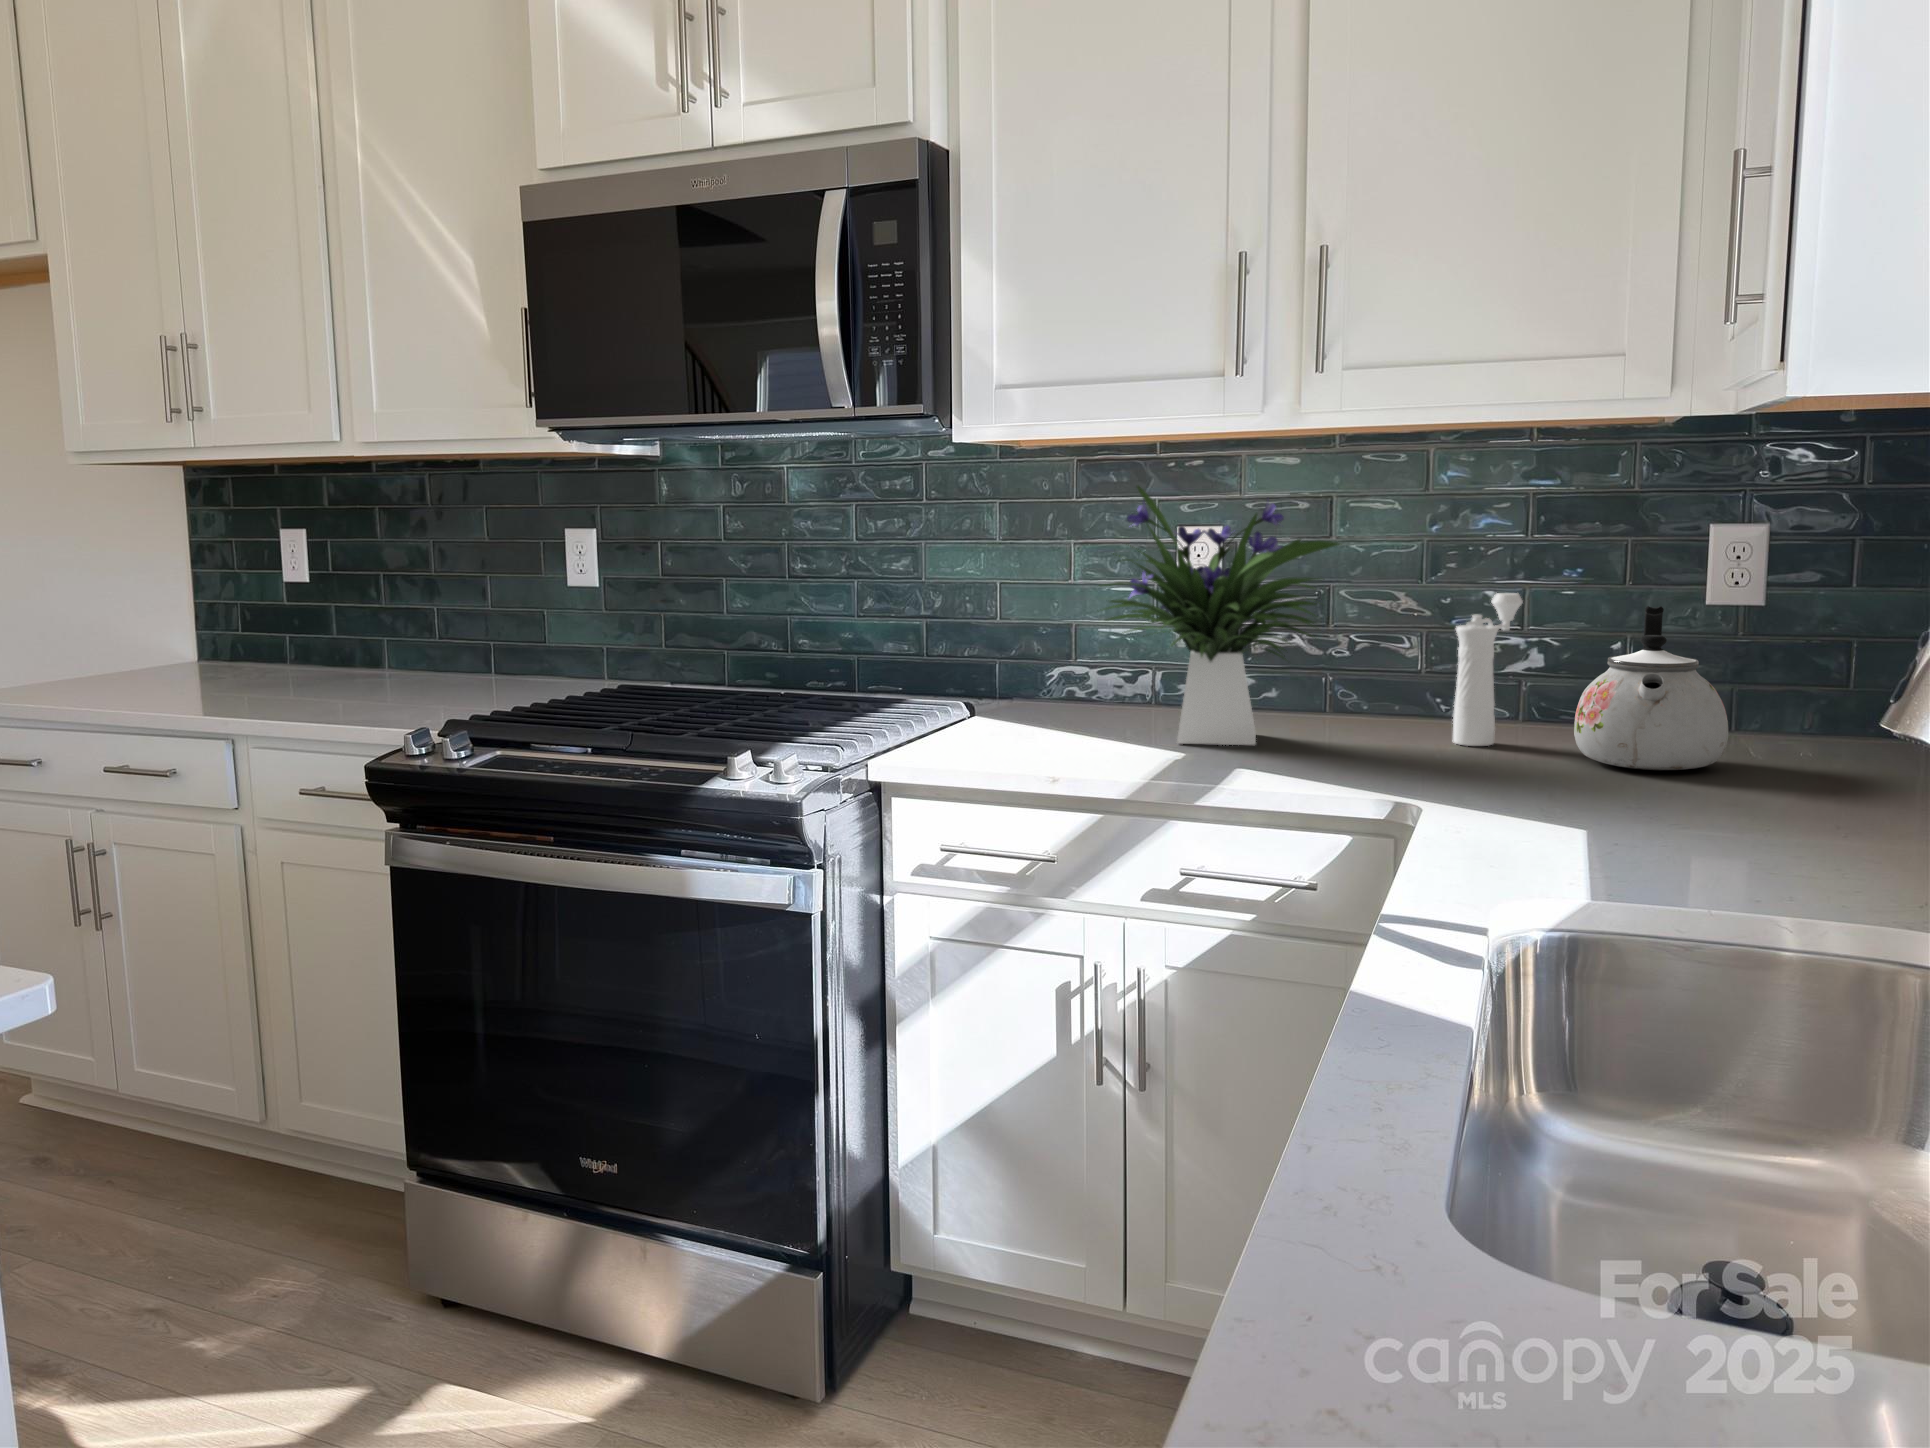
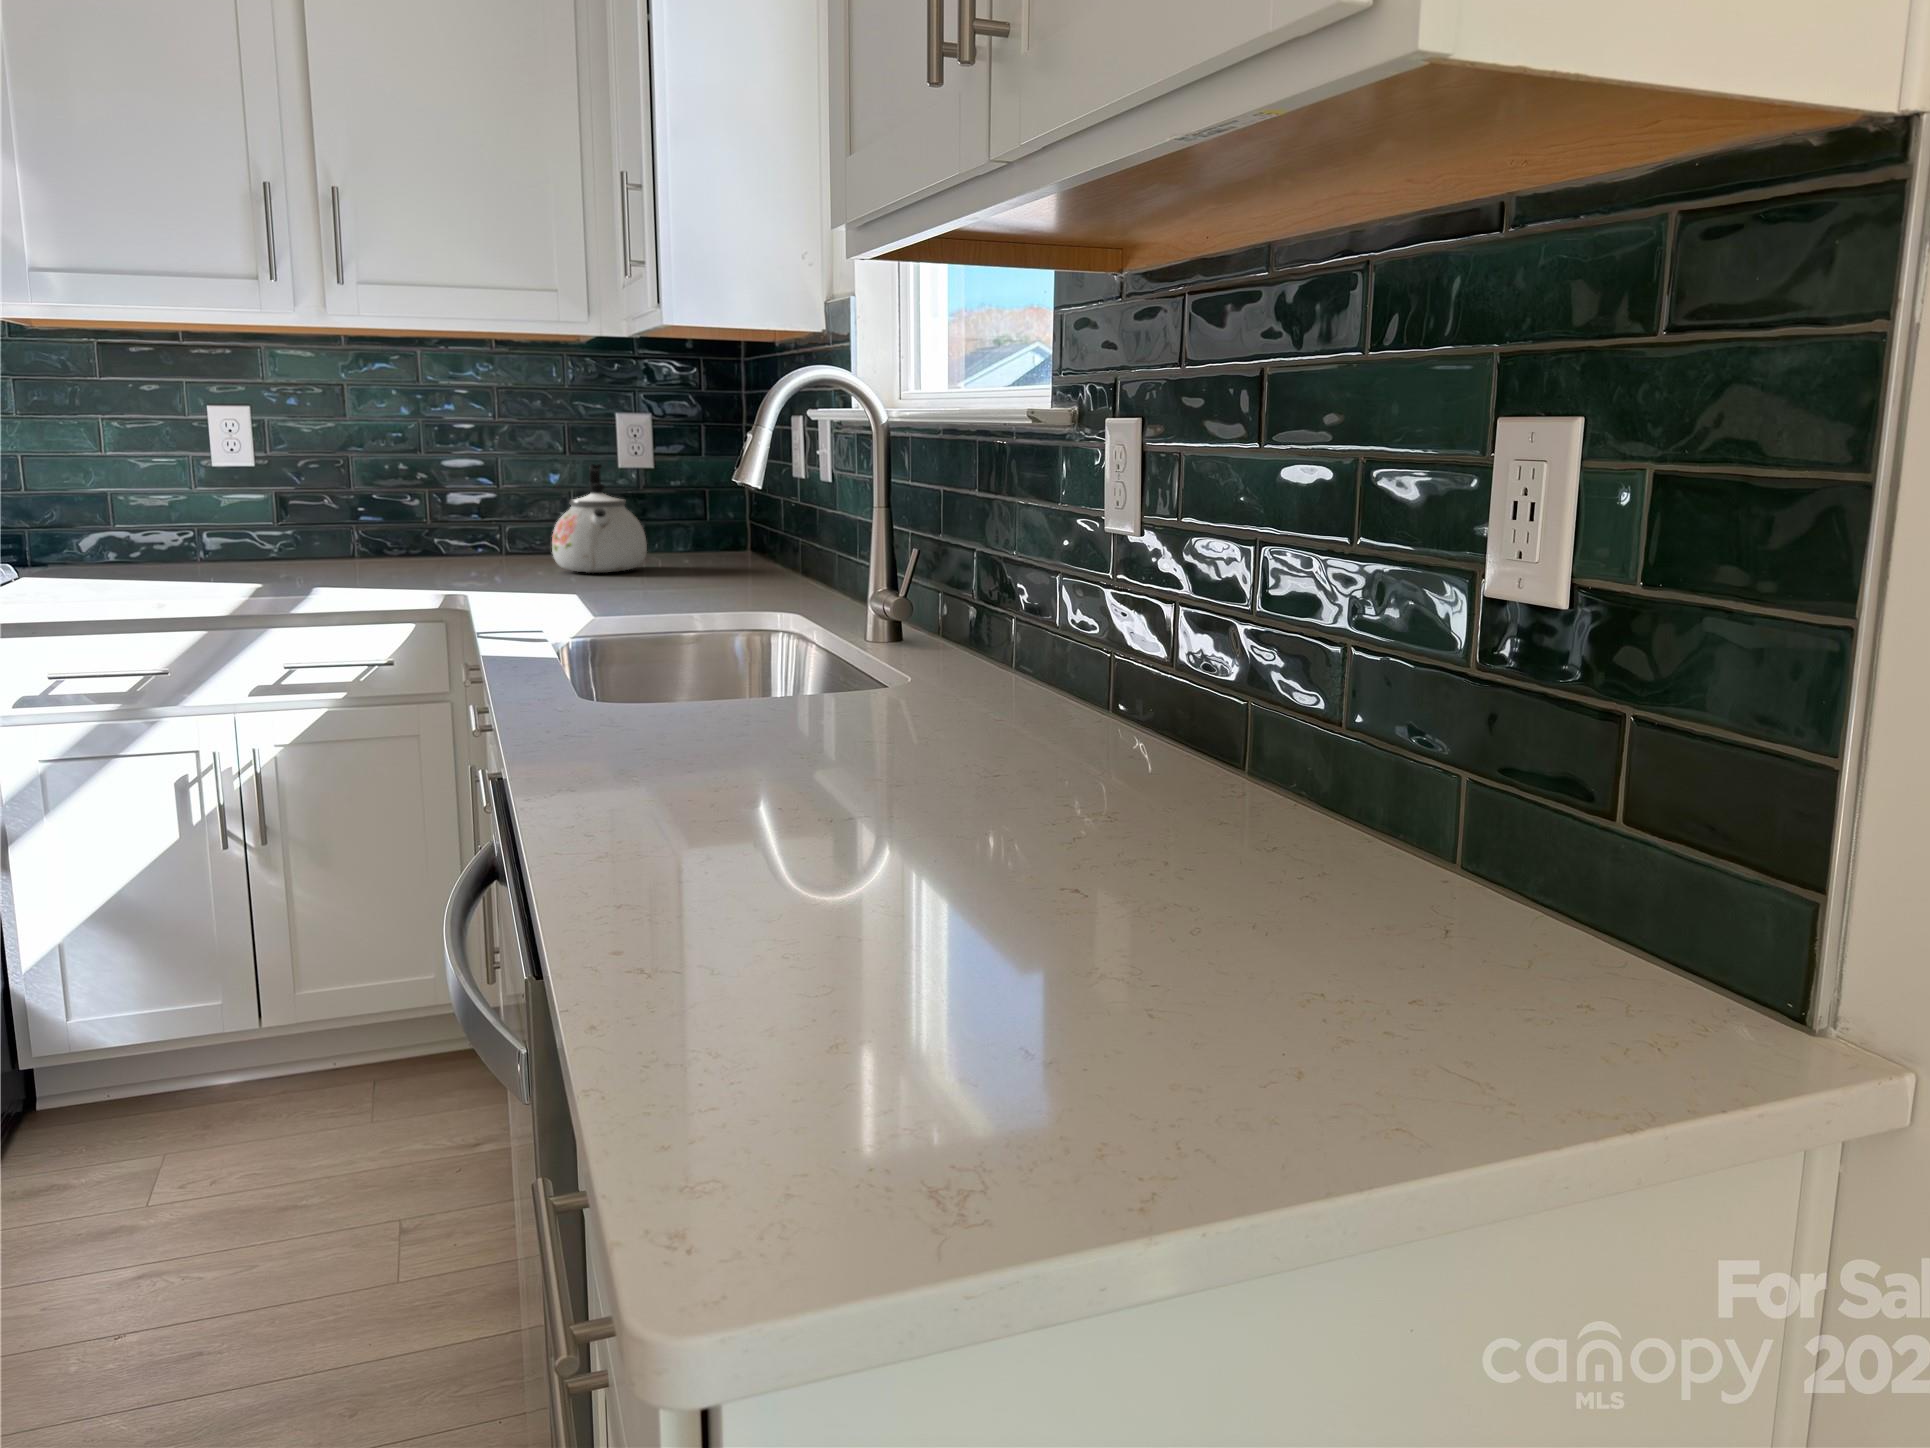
flower arrangement: present [1105,486,1340,745] -> none [146,366,368,583]
pepper mill: present [1453,593,1523,746] -> none [461,460,505,570]

